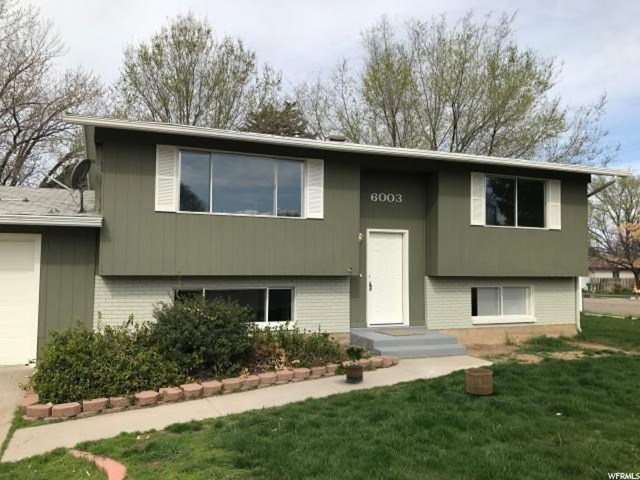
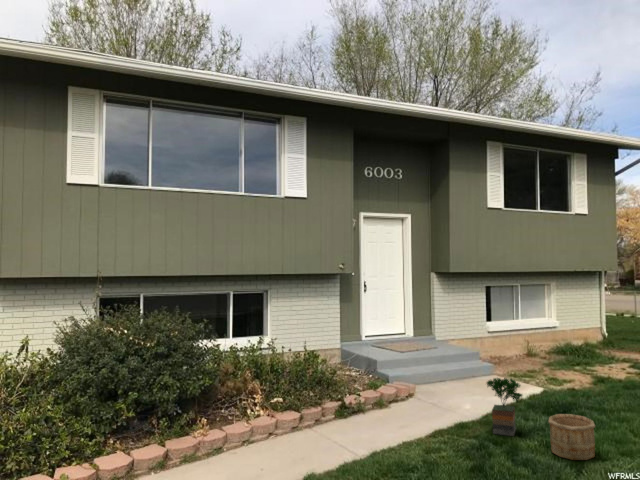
potted tree: present [346,347,366,384] -> present [487,378,522,436]

